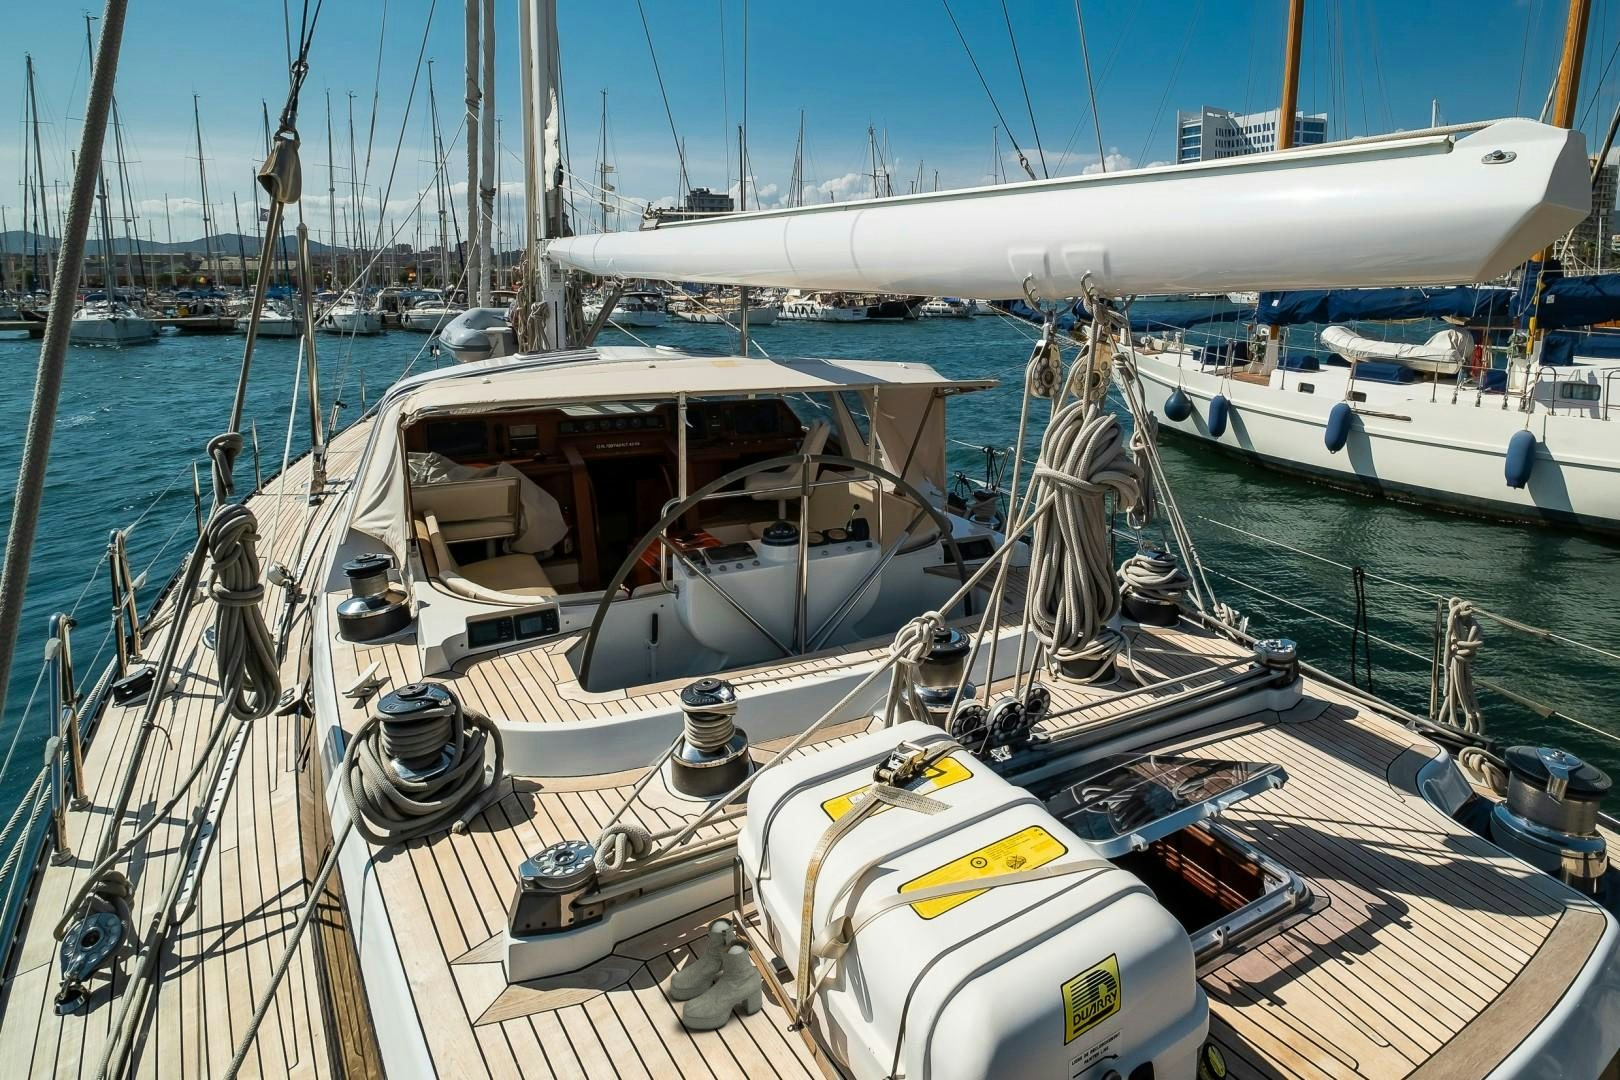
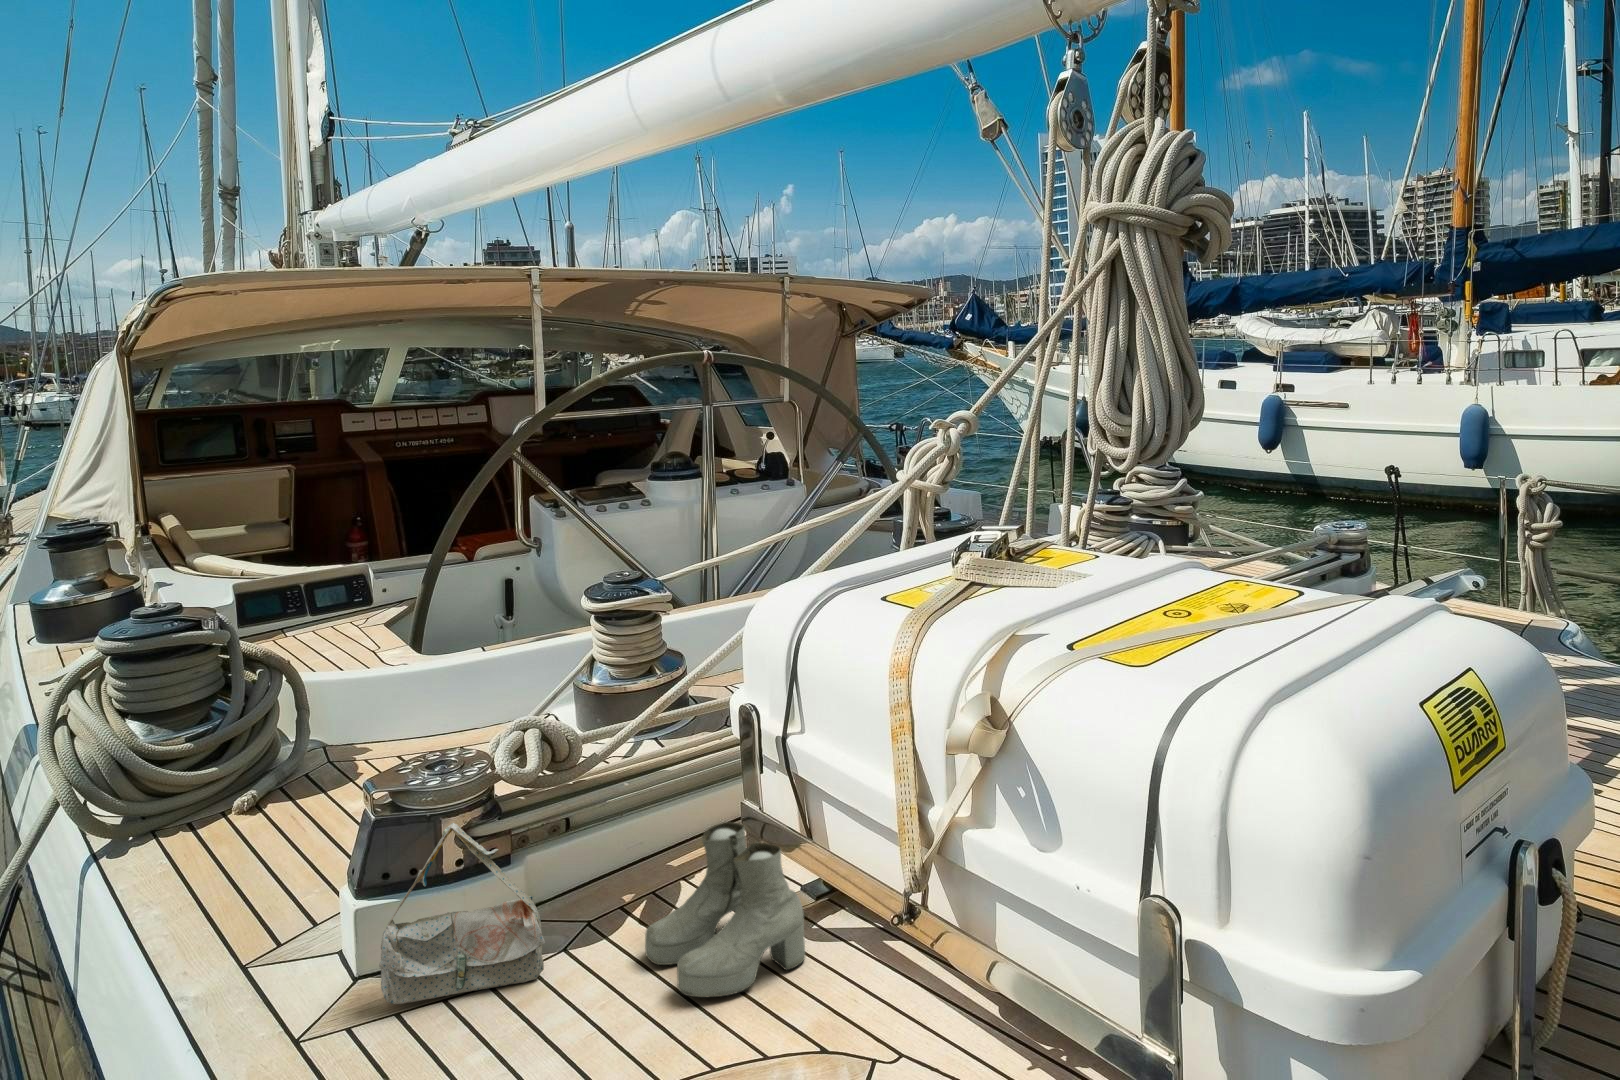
bag: none [518,911,611,1006] -> present [379,823,545,1004]

